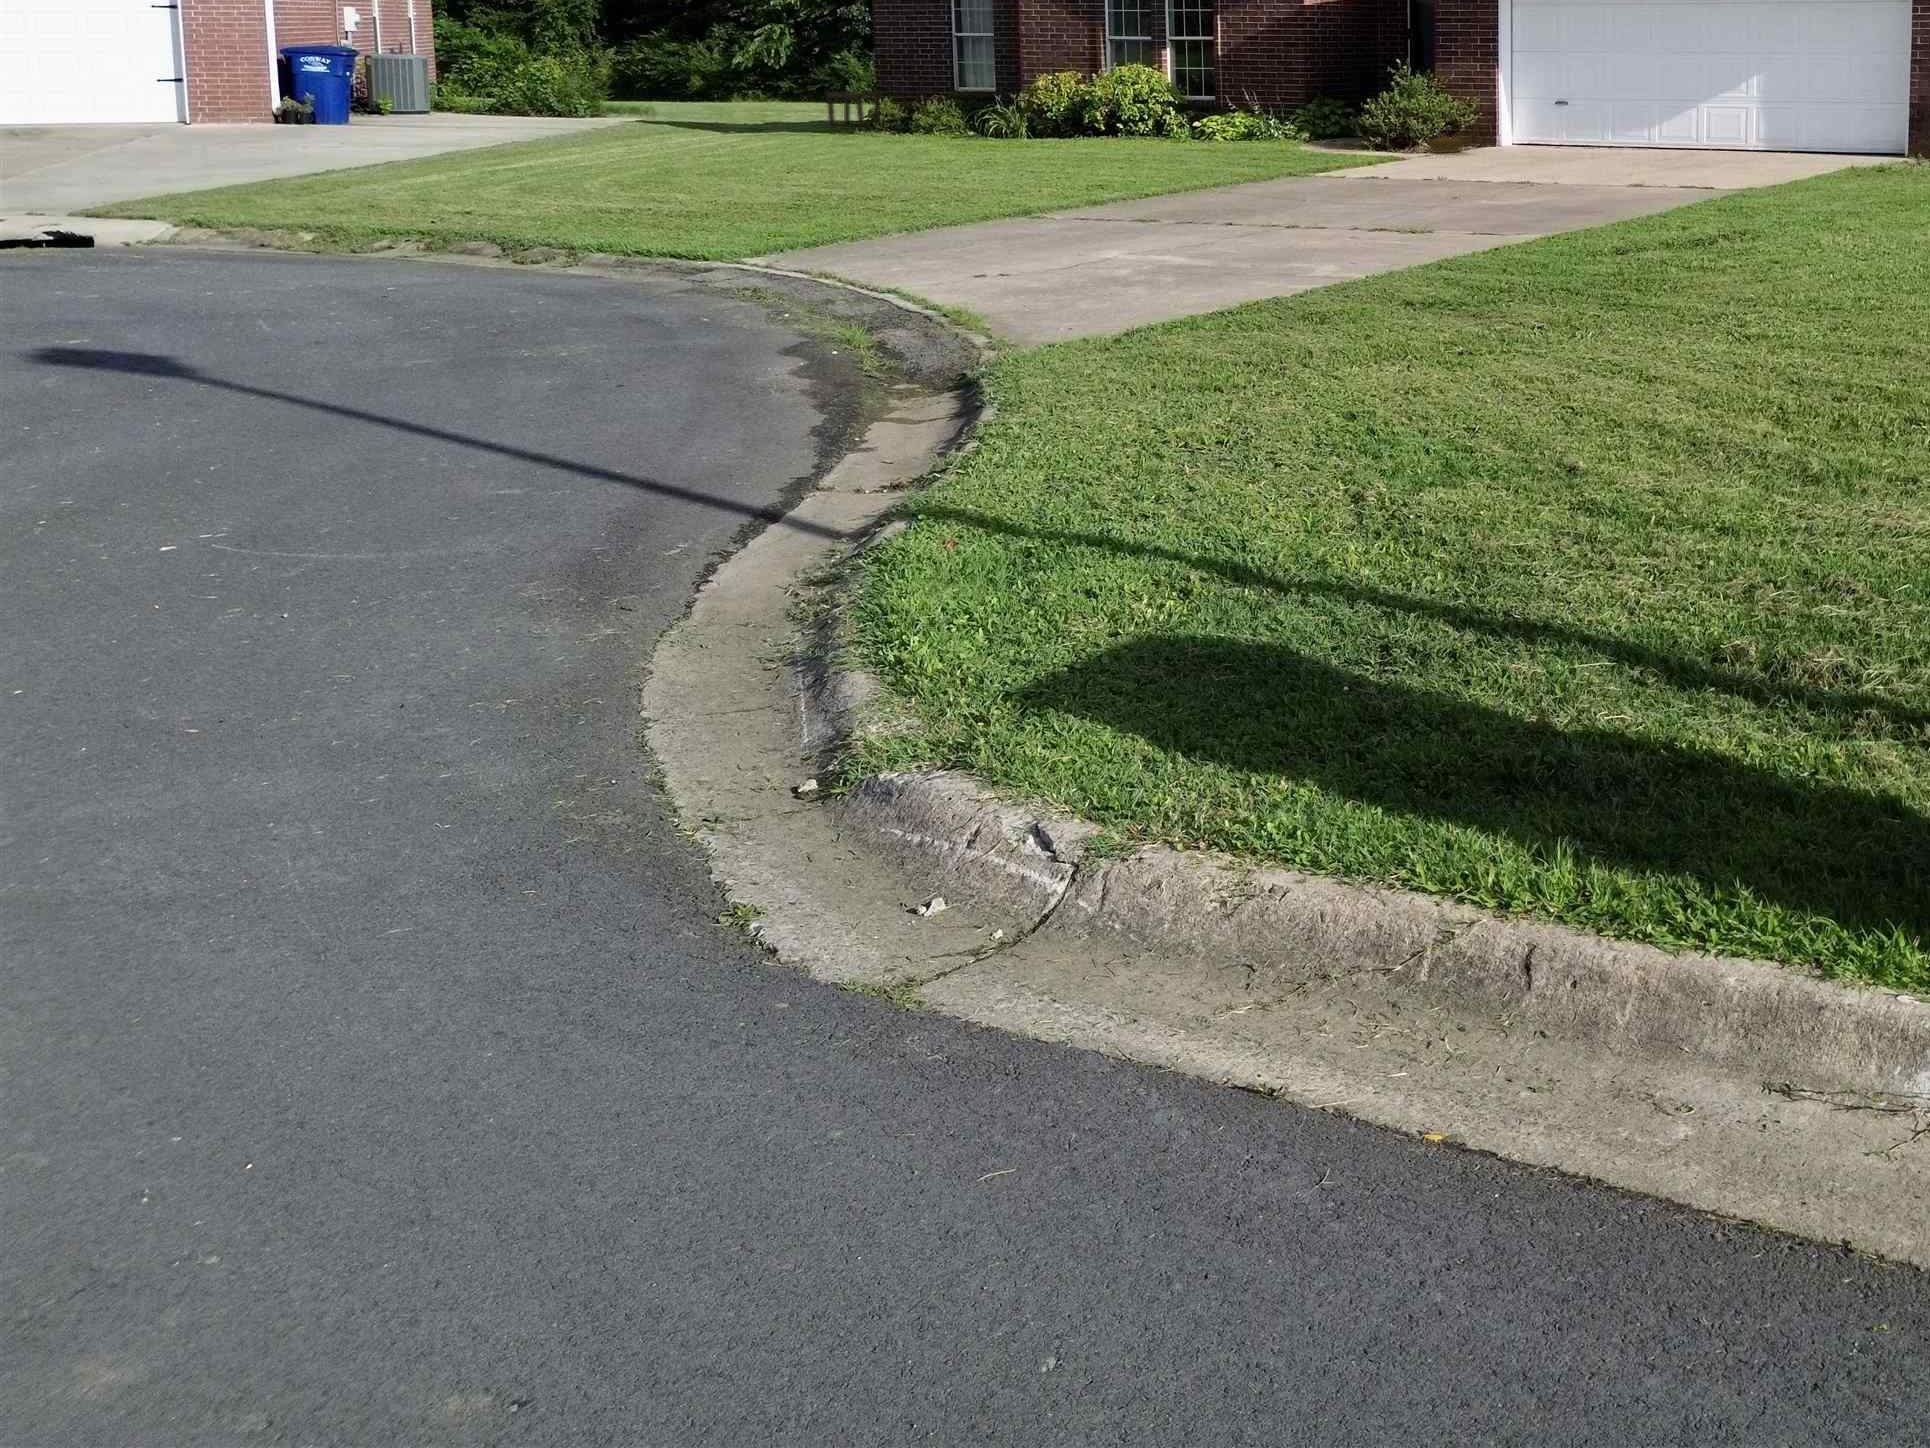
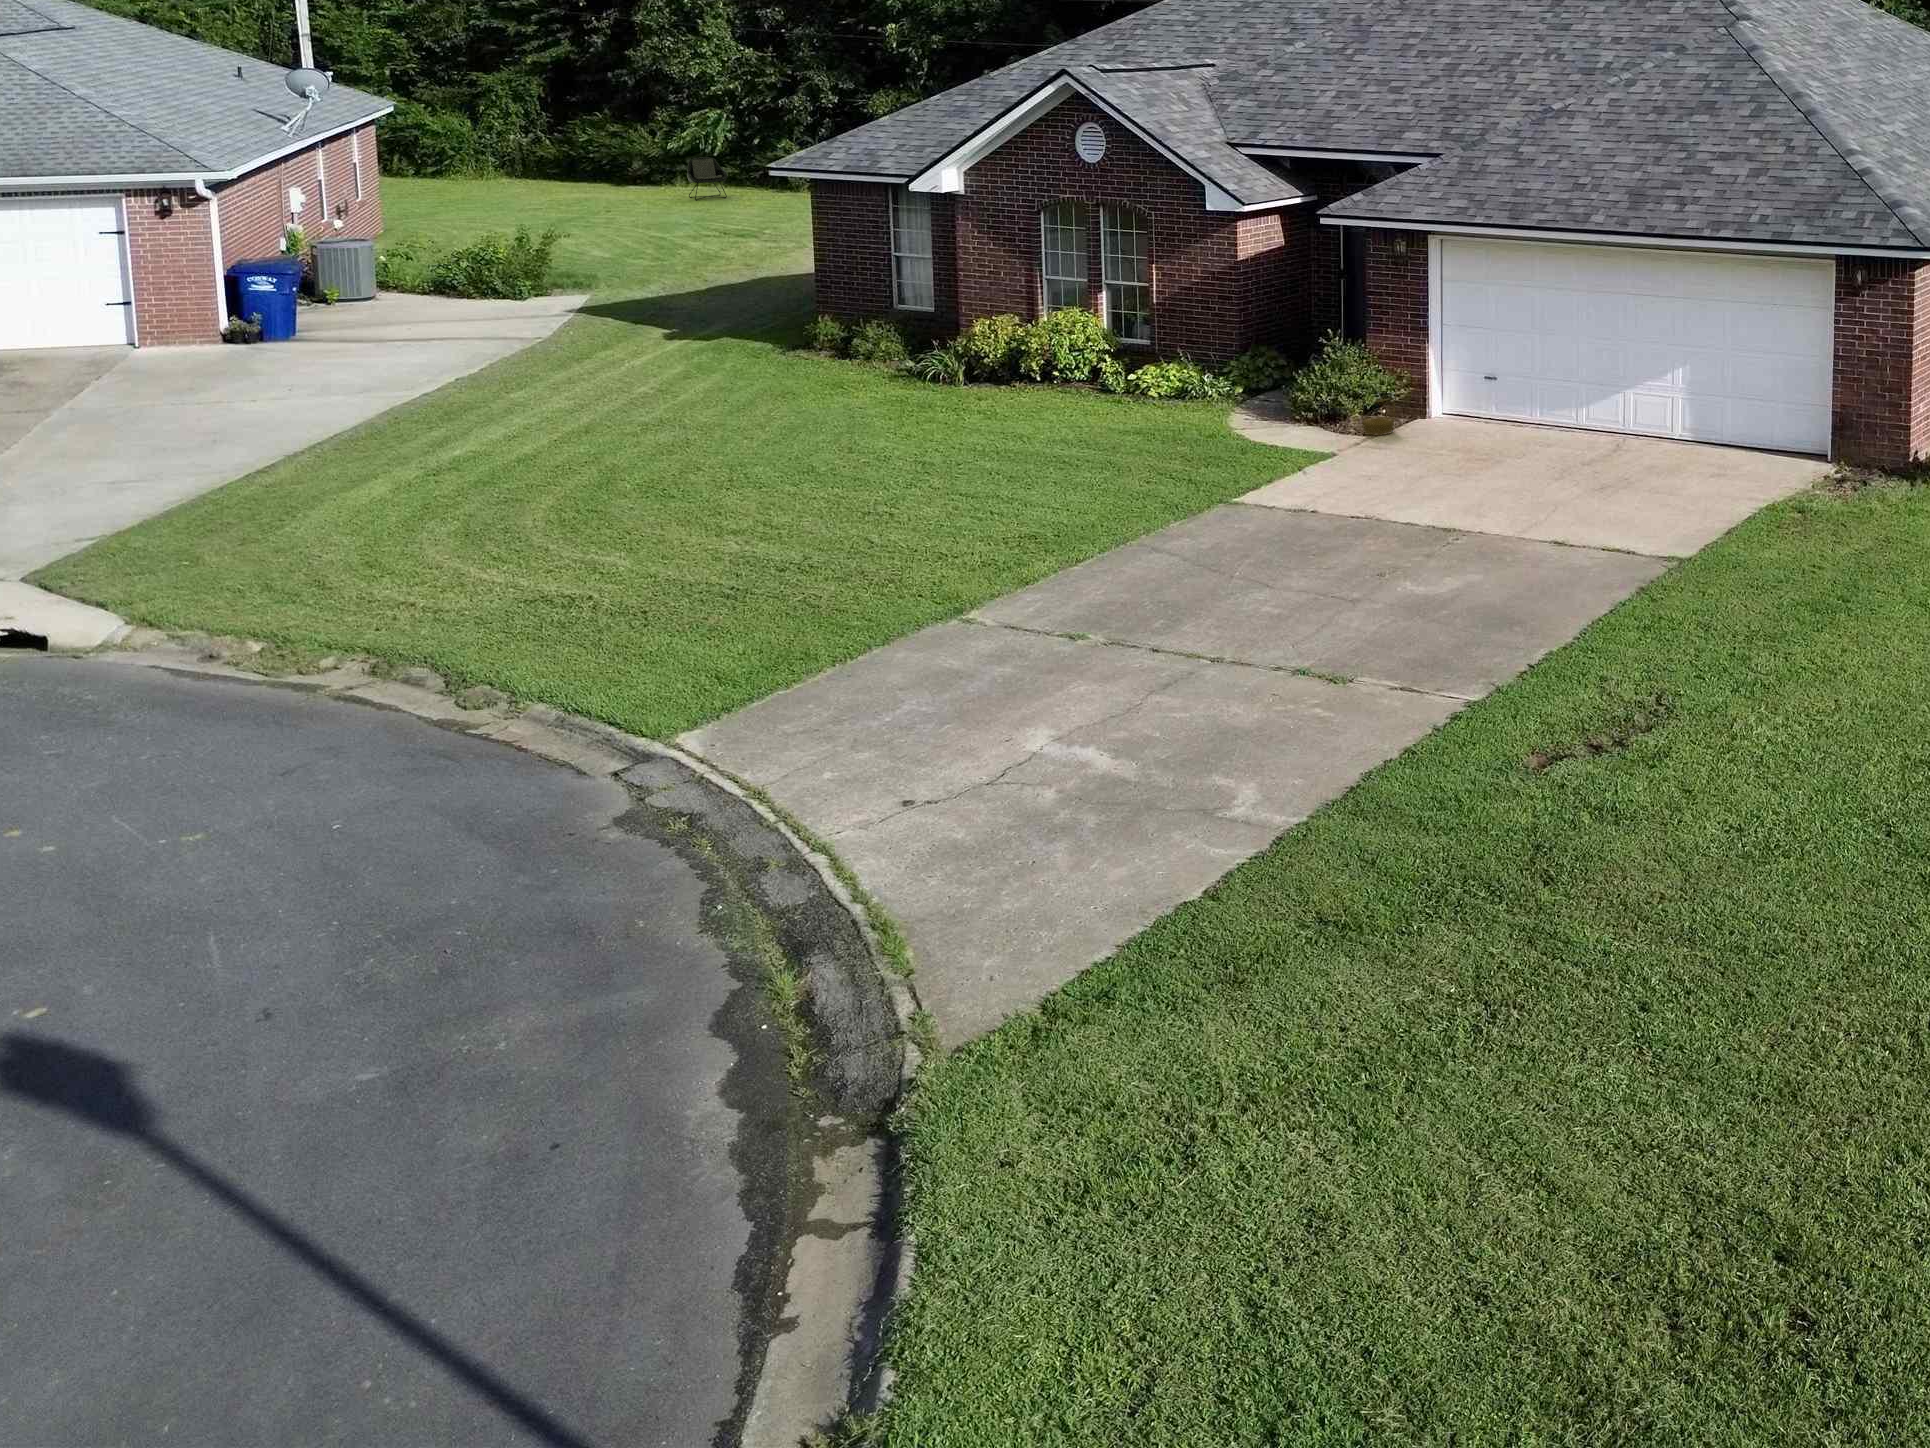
lounge chair: none [751,41,791,81] -> present [687,157,727,201]
bench: present [827,92,880,125] -> none [768,306,821,345]

